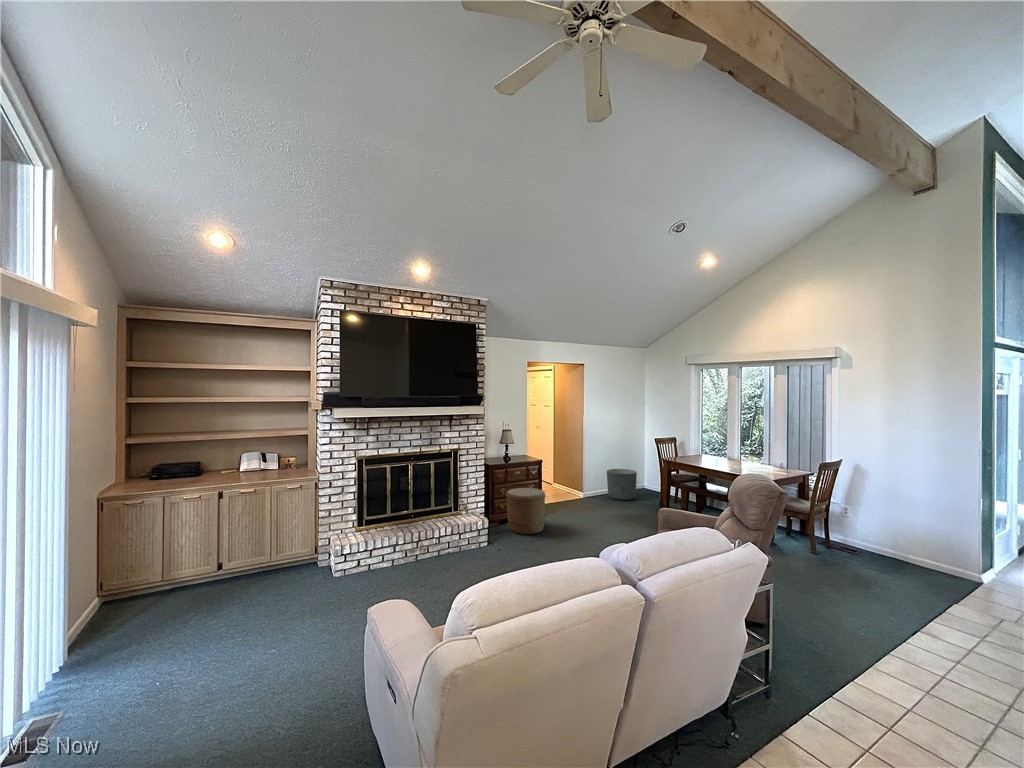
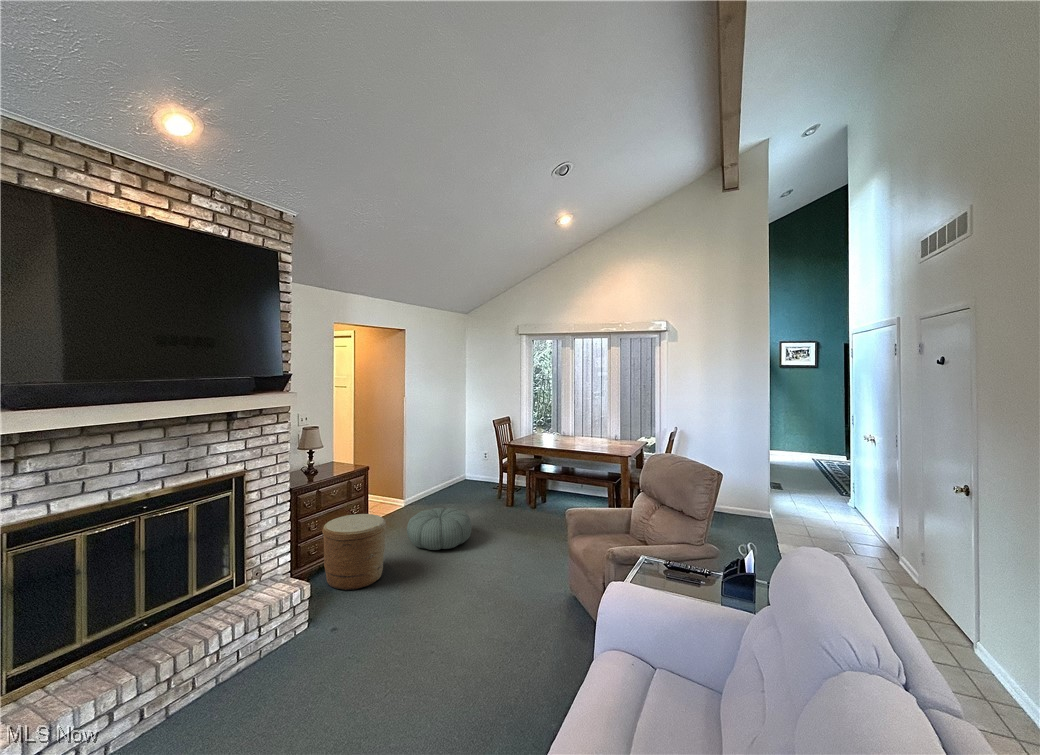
planter: present [607,469,637,500] -> none [431,464,467,504]
pouf: none [570,496,619,526] -> present [407,508,472,550]

